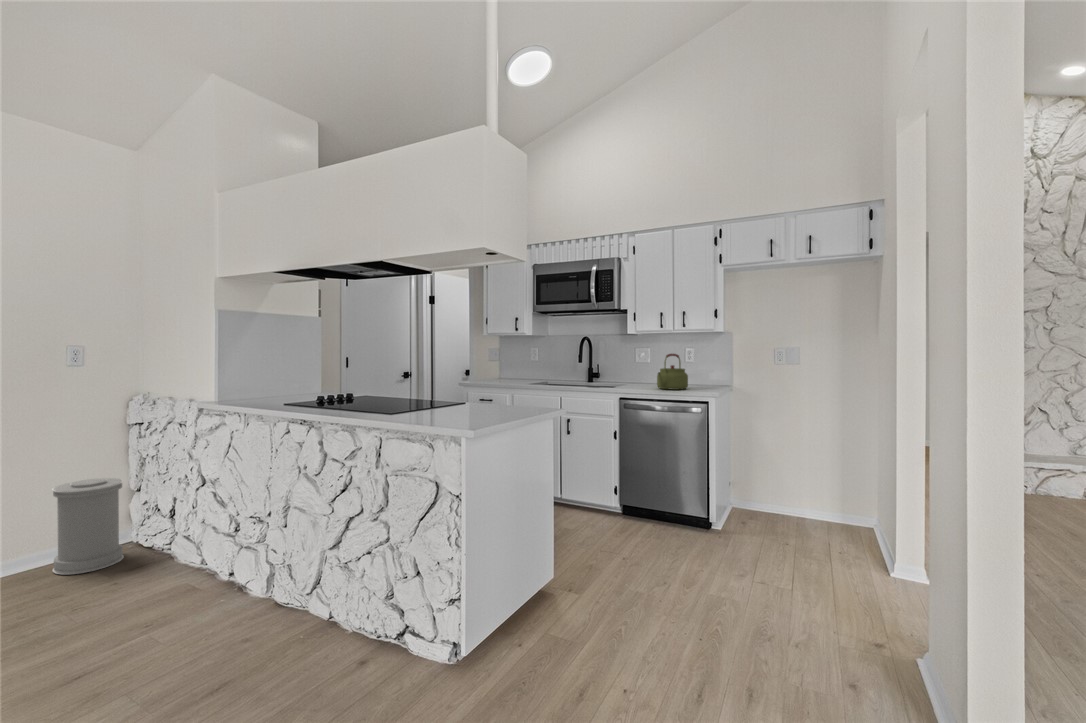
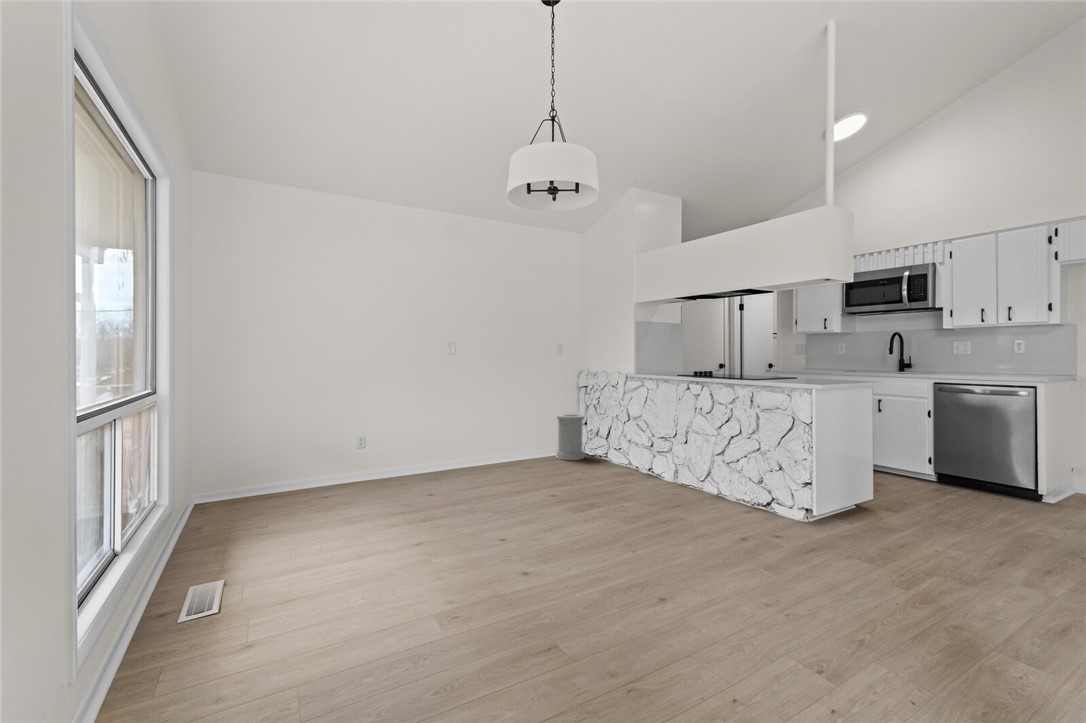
kettle: present [657,354,688,390] -> none [977,344,1015,376]

